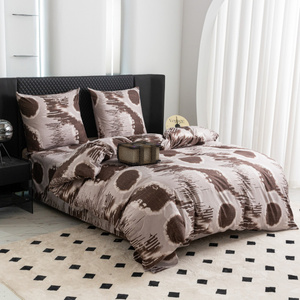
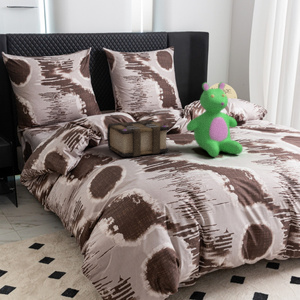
teddy bear: none [172,114,211,164] -> present [187,82,243,157]

